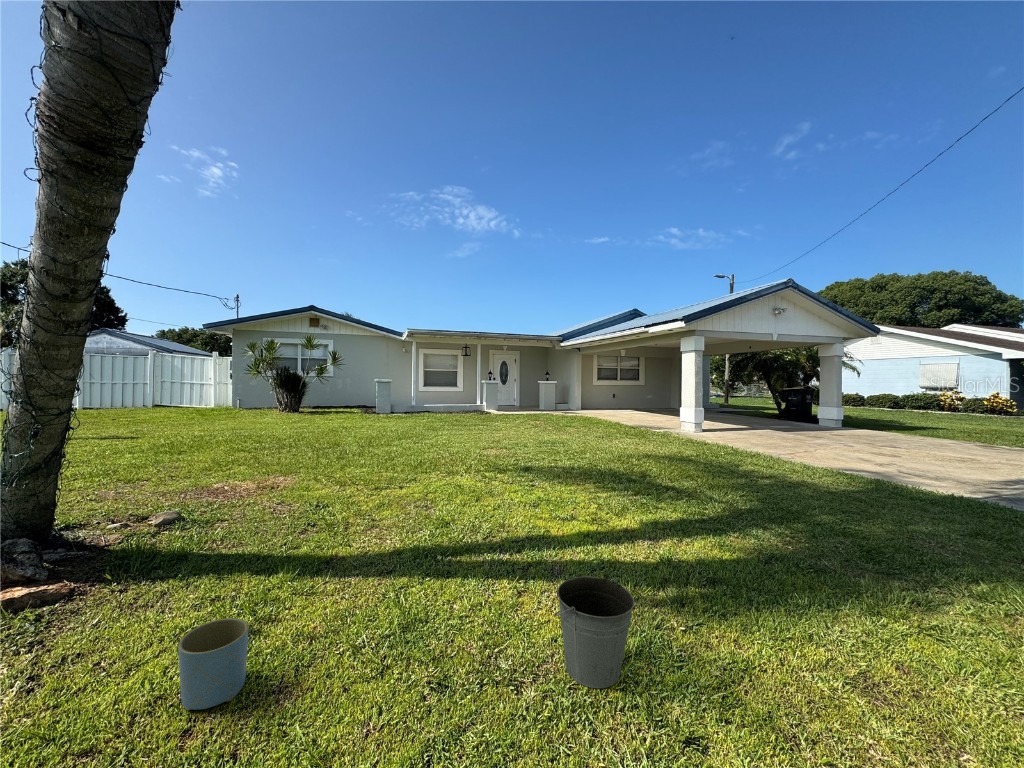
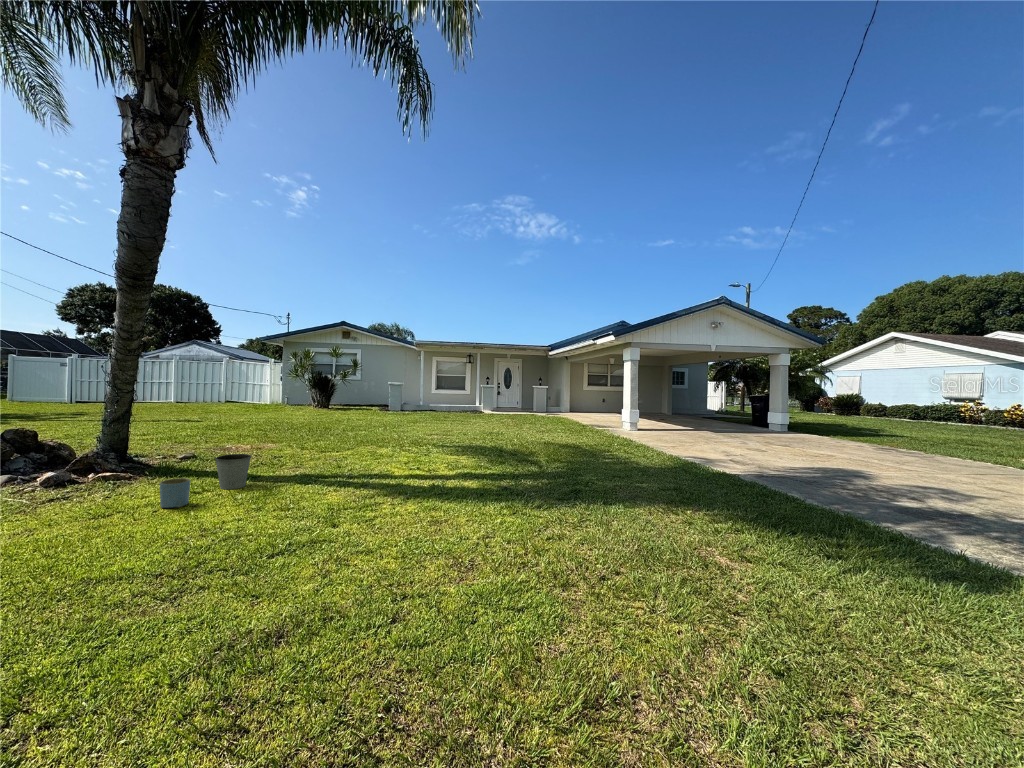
bucket: present [554,576,634,688] -> present [215,454,252,489]

